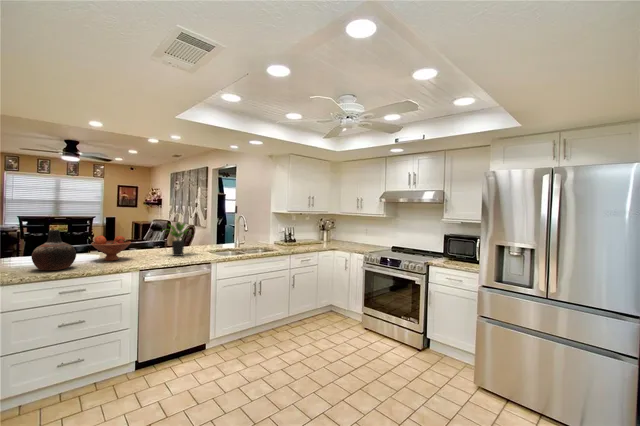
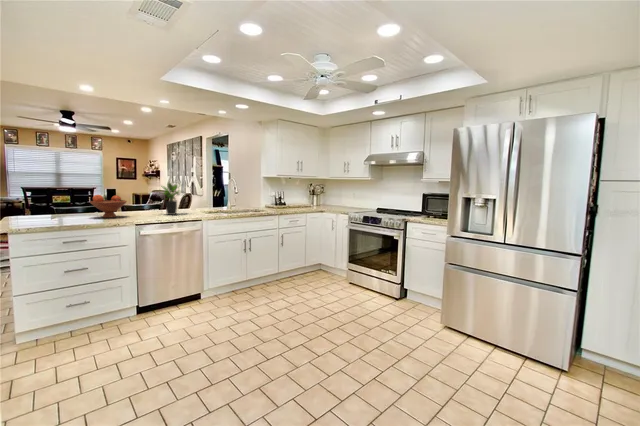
vase: present [31,230,76,270] -> none [36,187,76,223]

